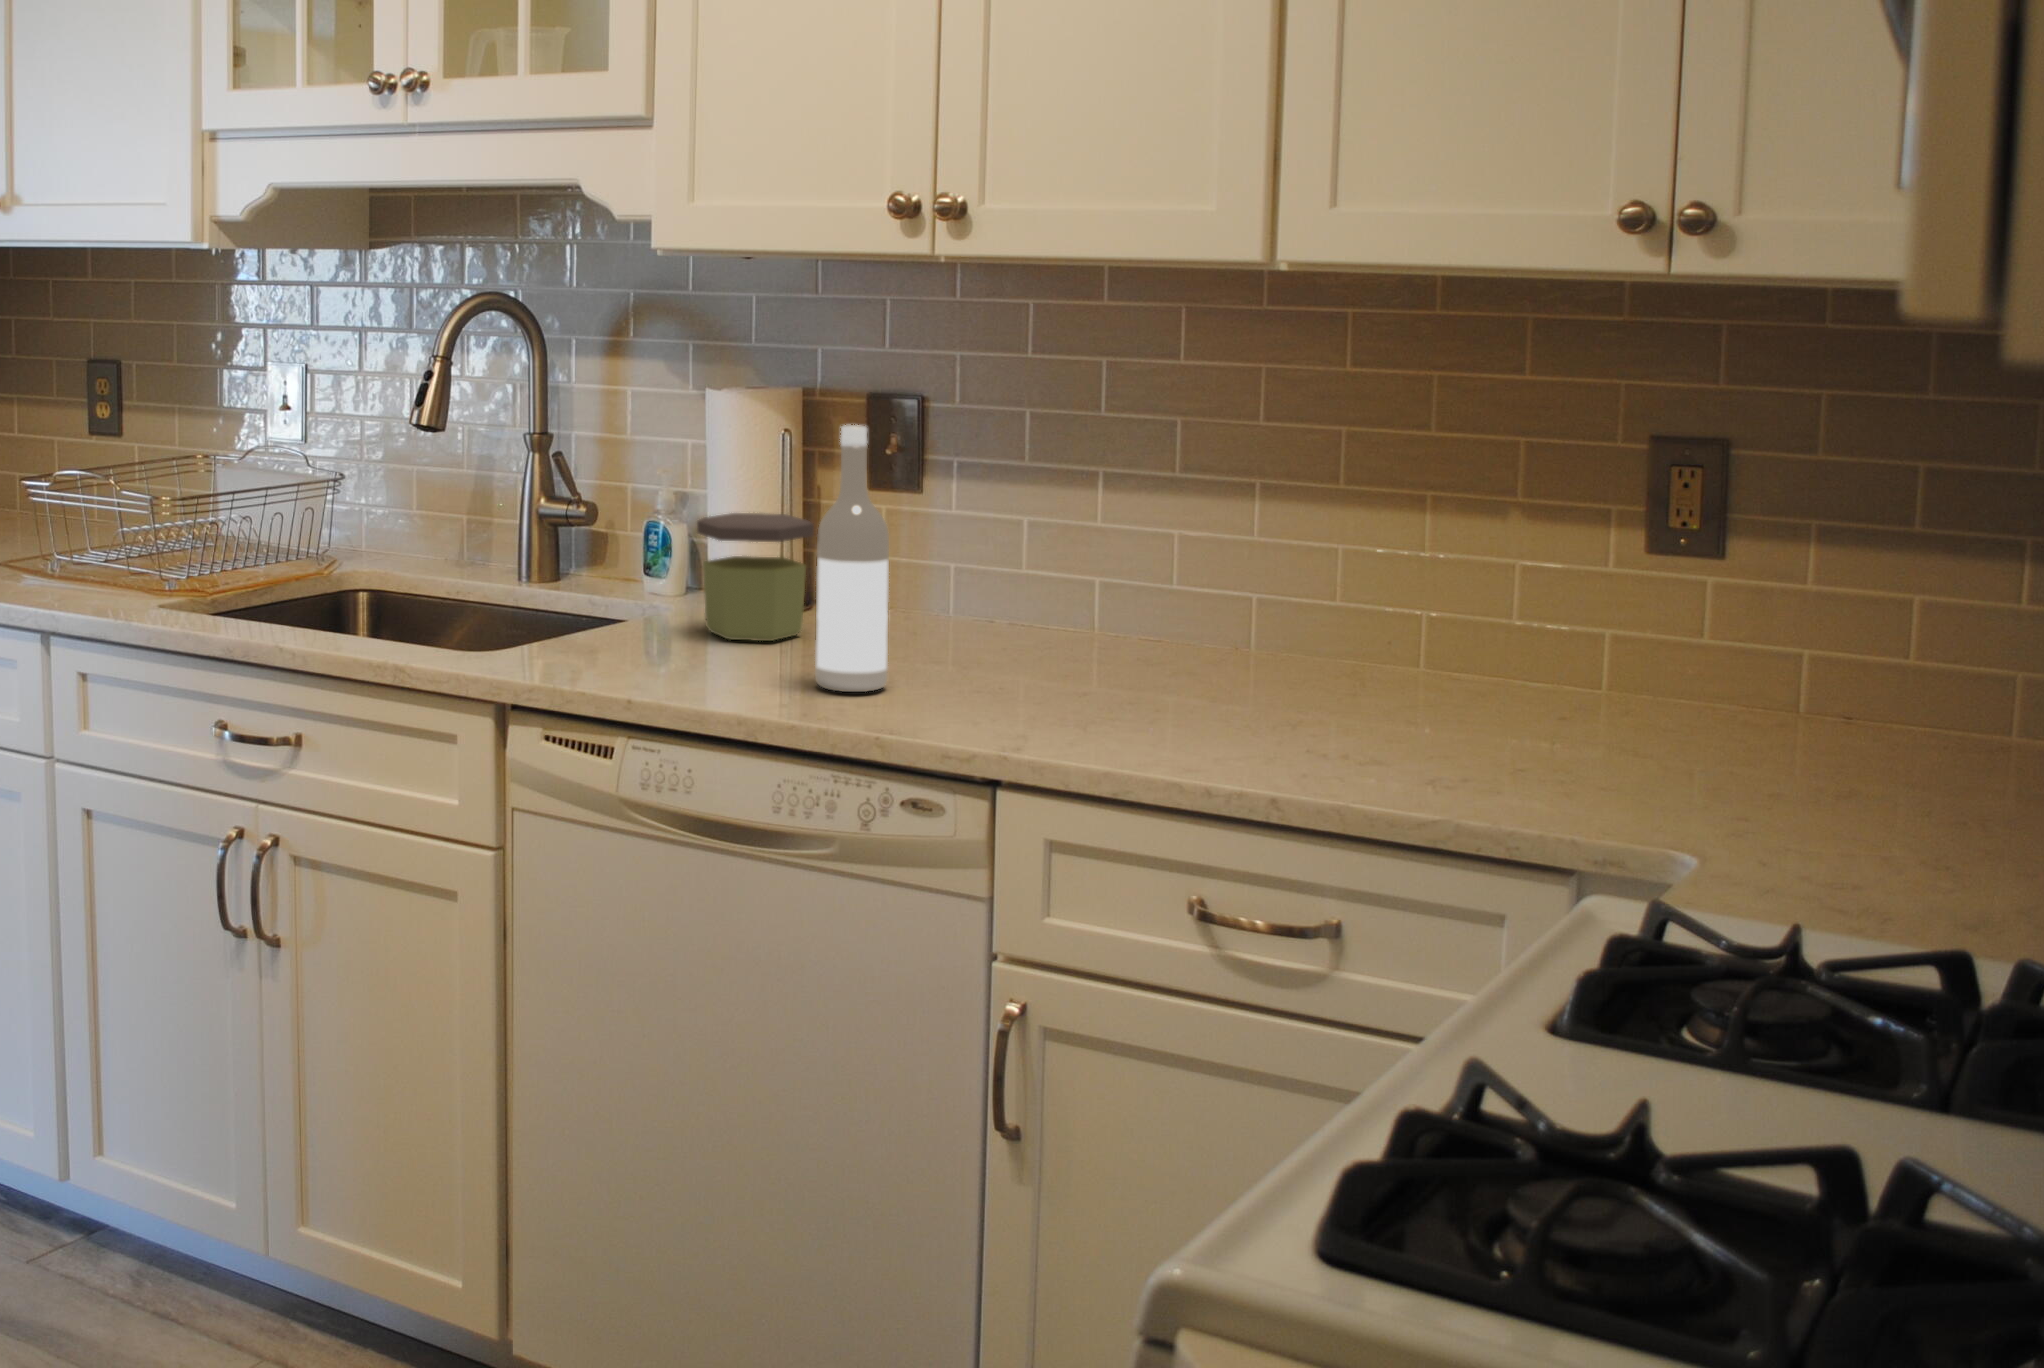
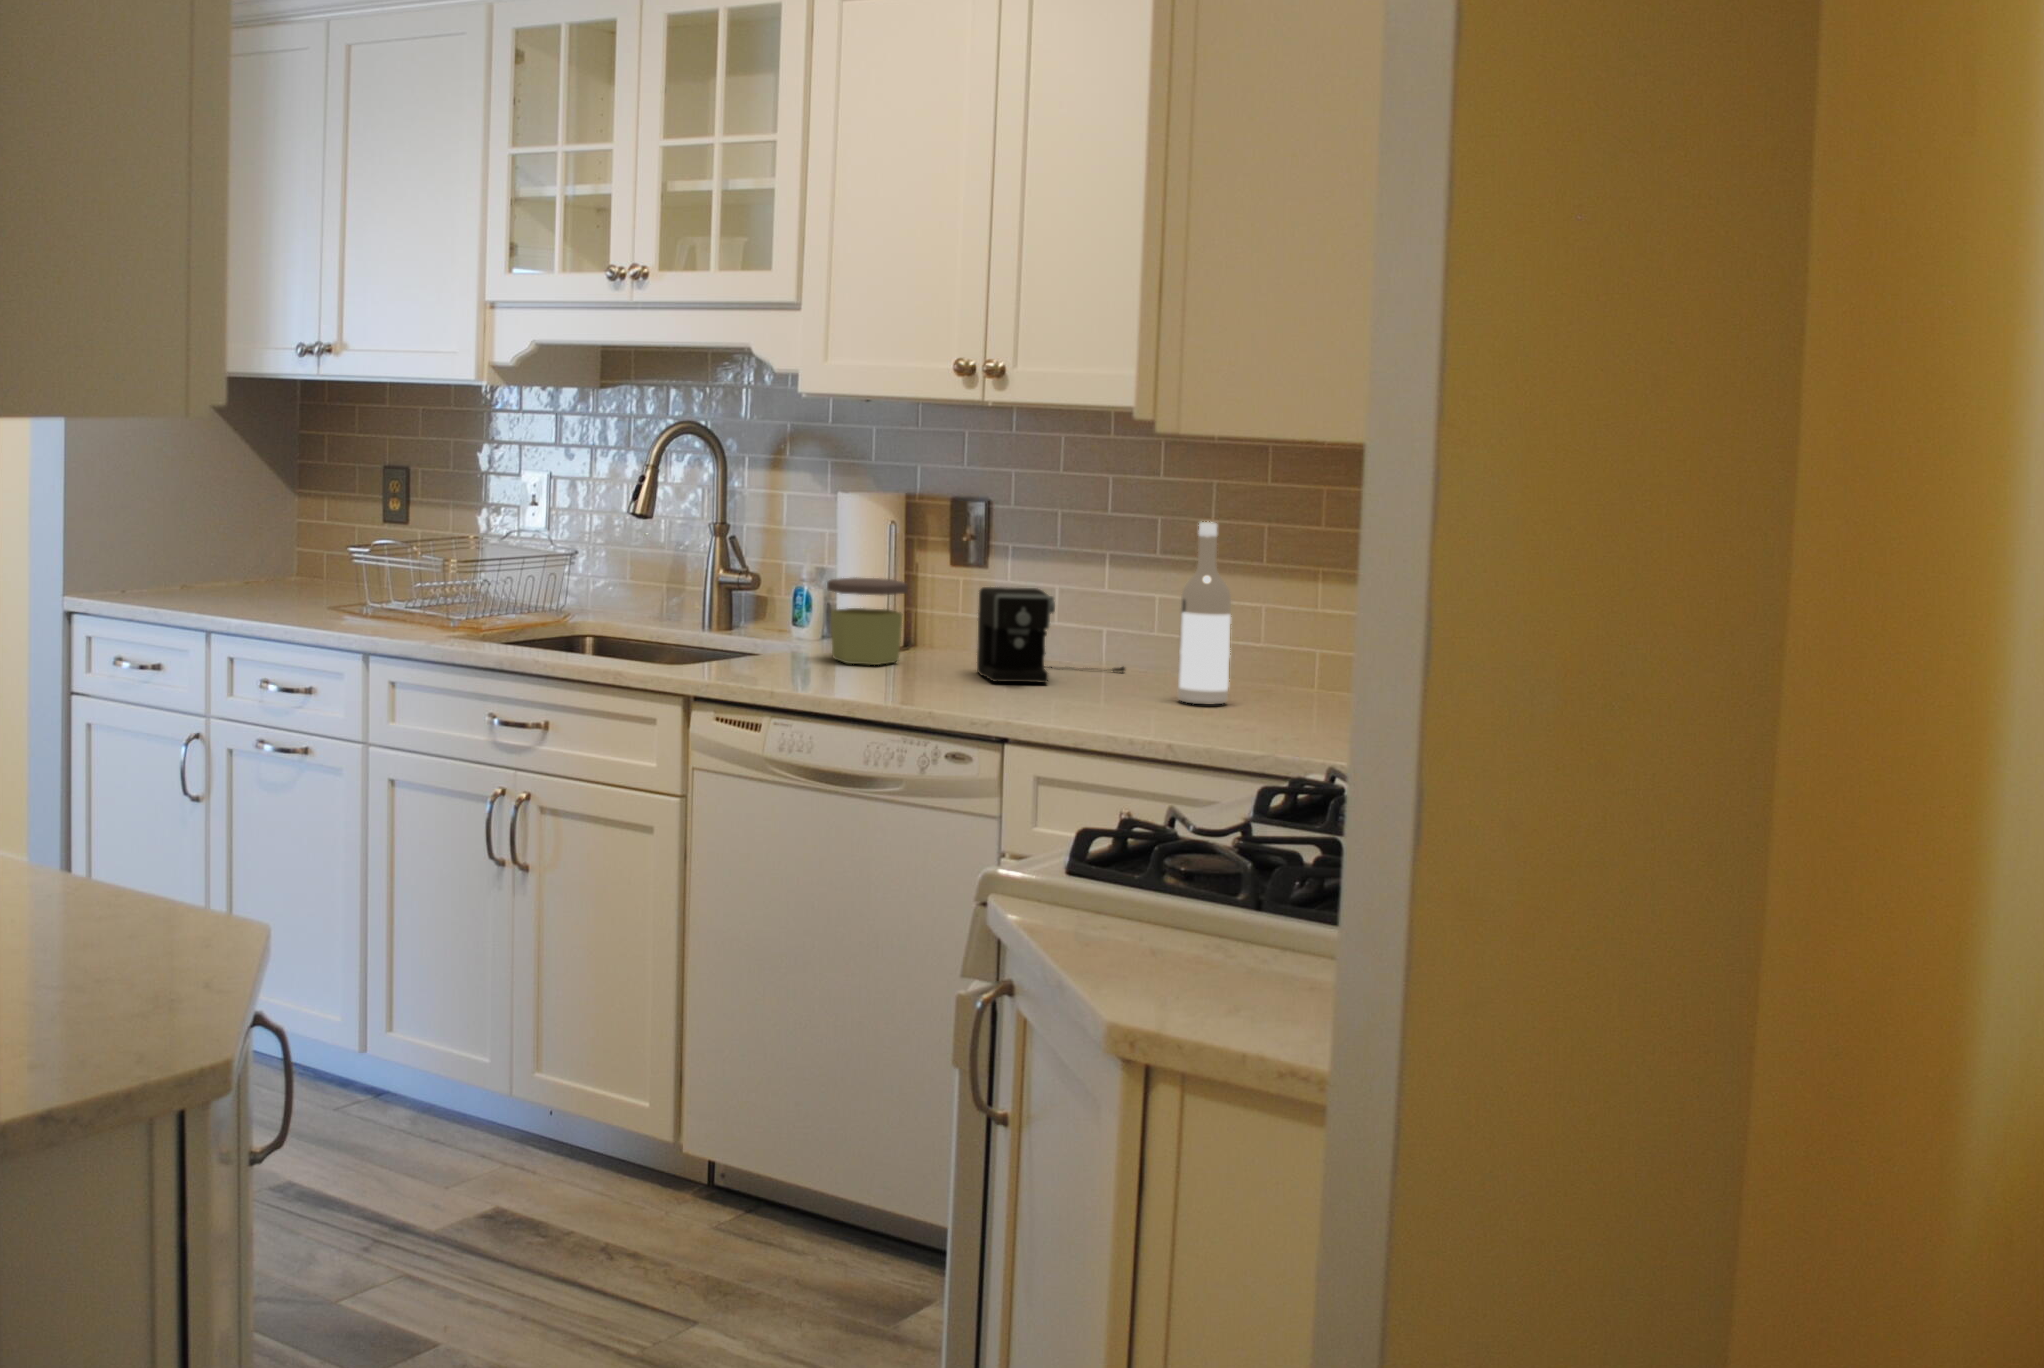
wine bottle: present [815,425,889,692] -> present [1178,522,1231,705]
coffee maker: none [917,526,1128,670] -> present [977,587,1125,683]

